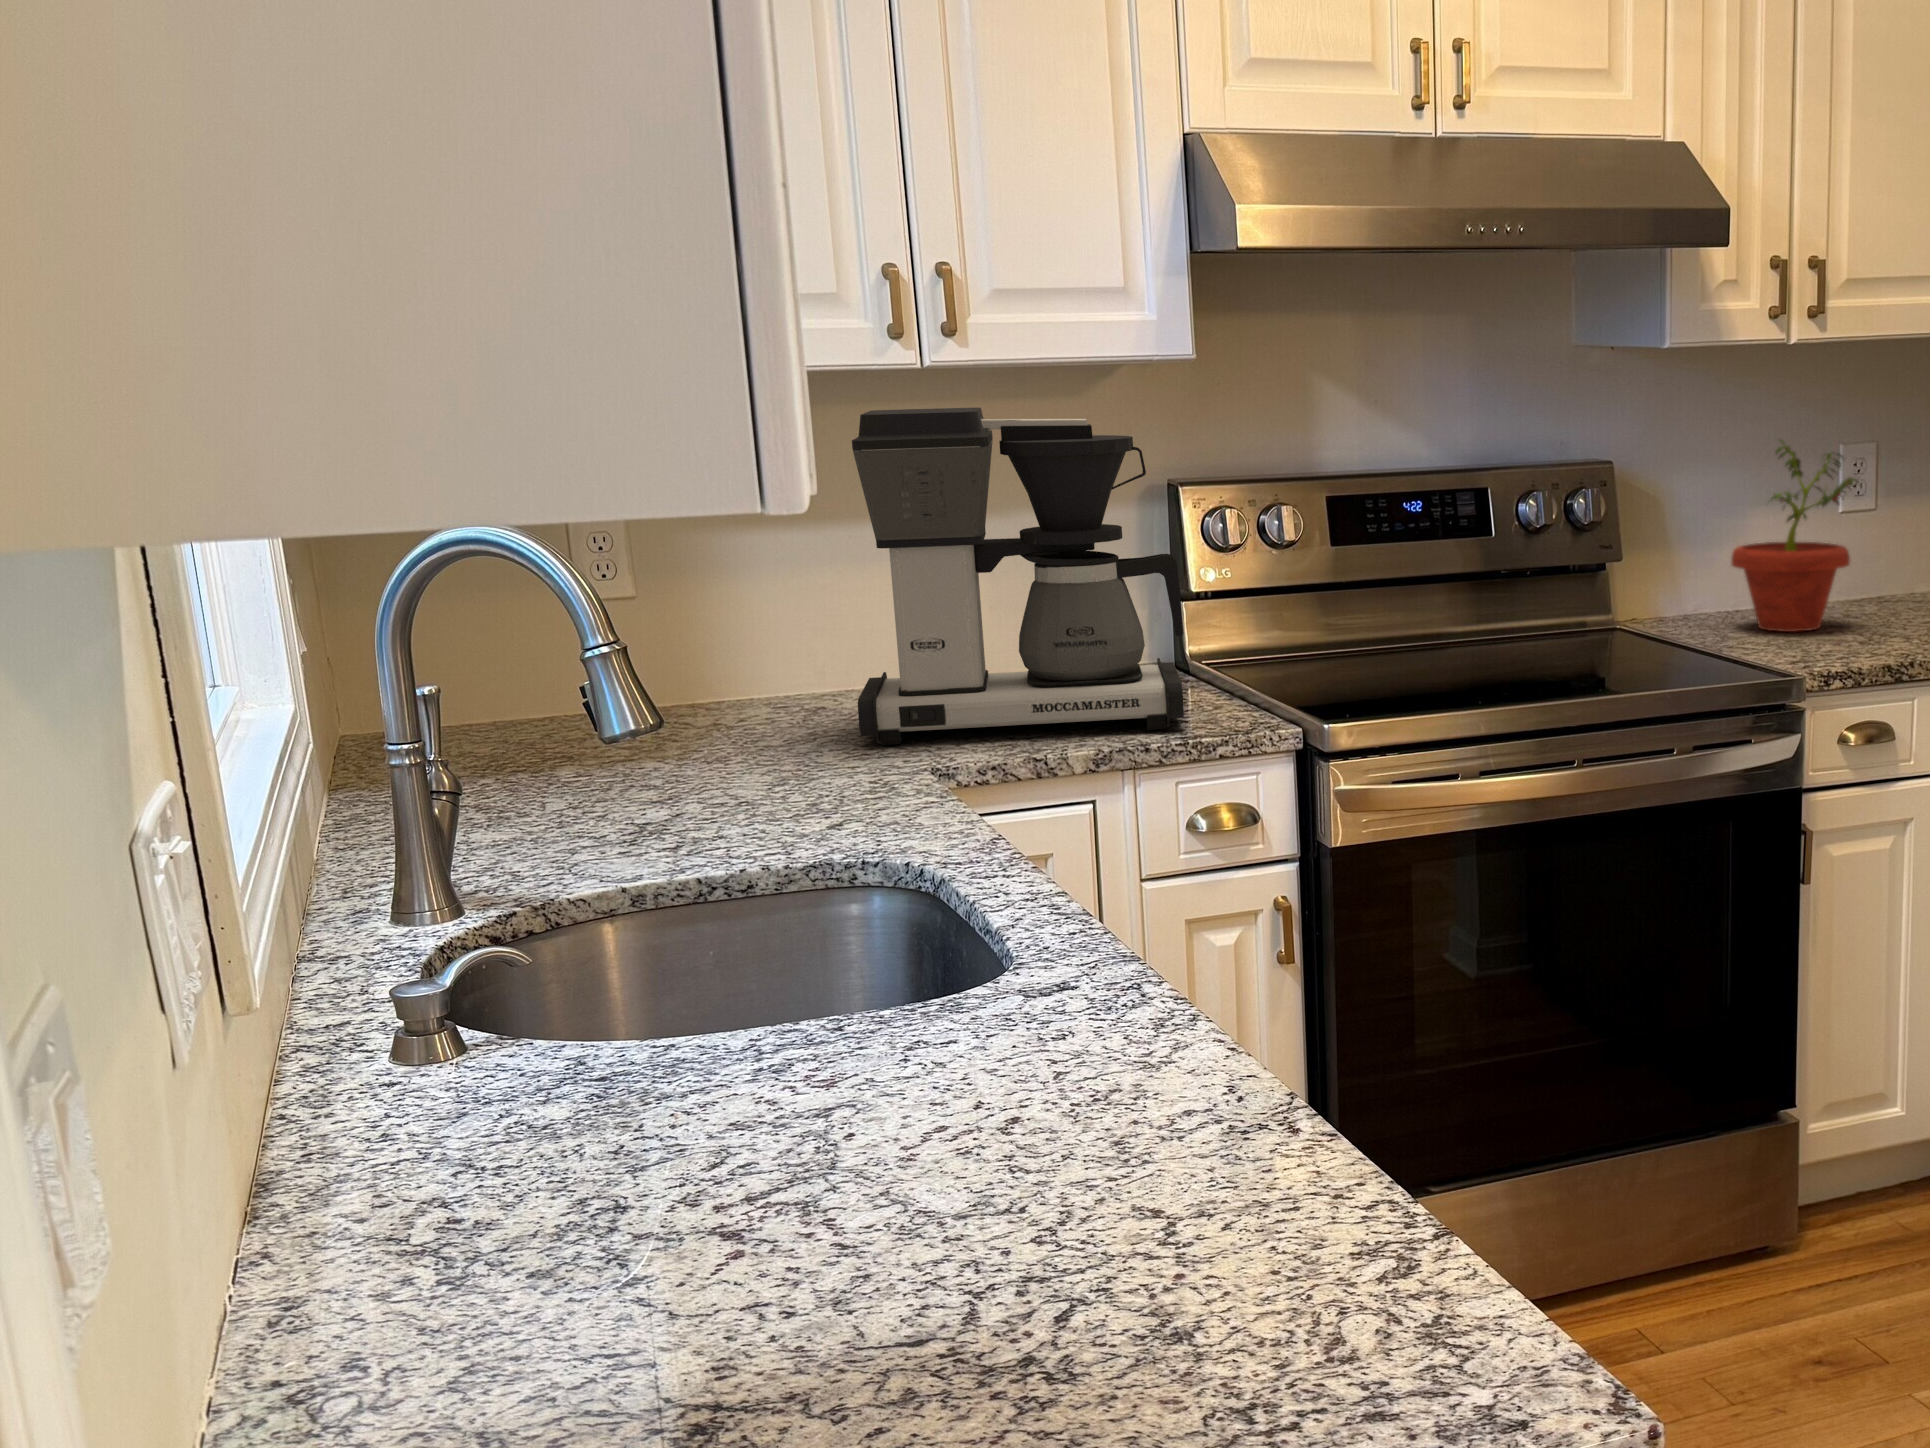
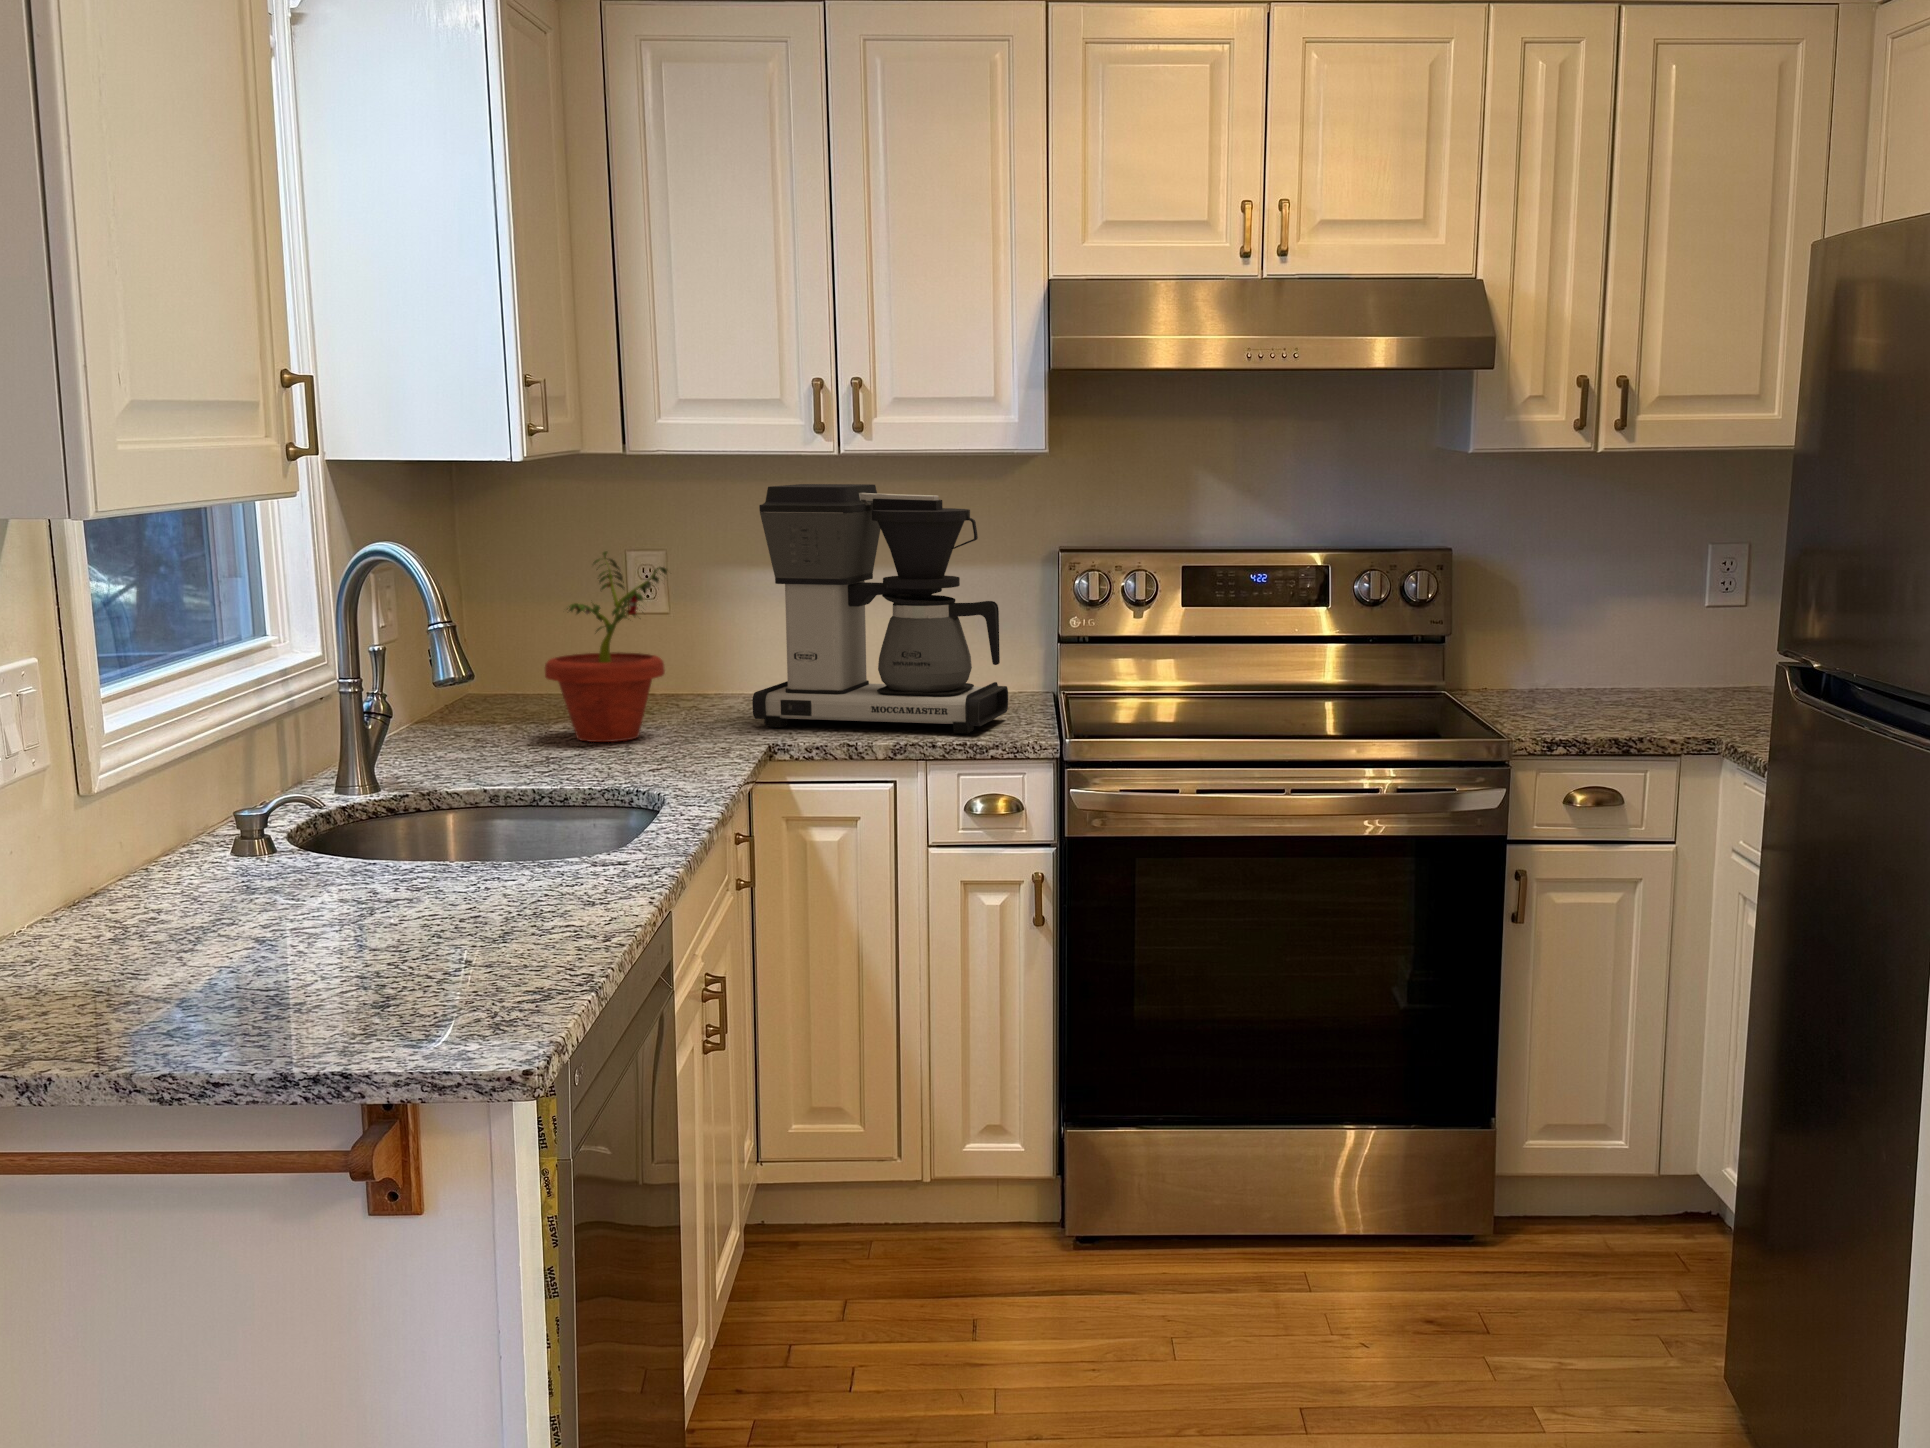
potted plant: present [1731,440,1858,632] -> present [545,552,667,742]

